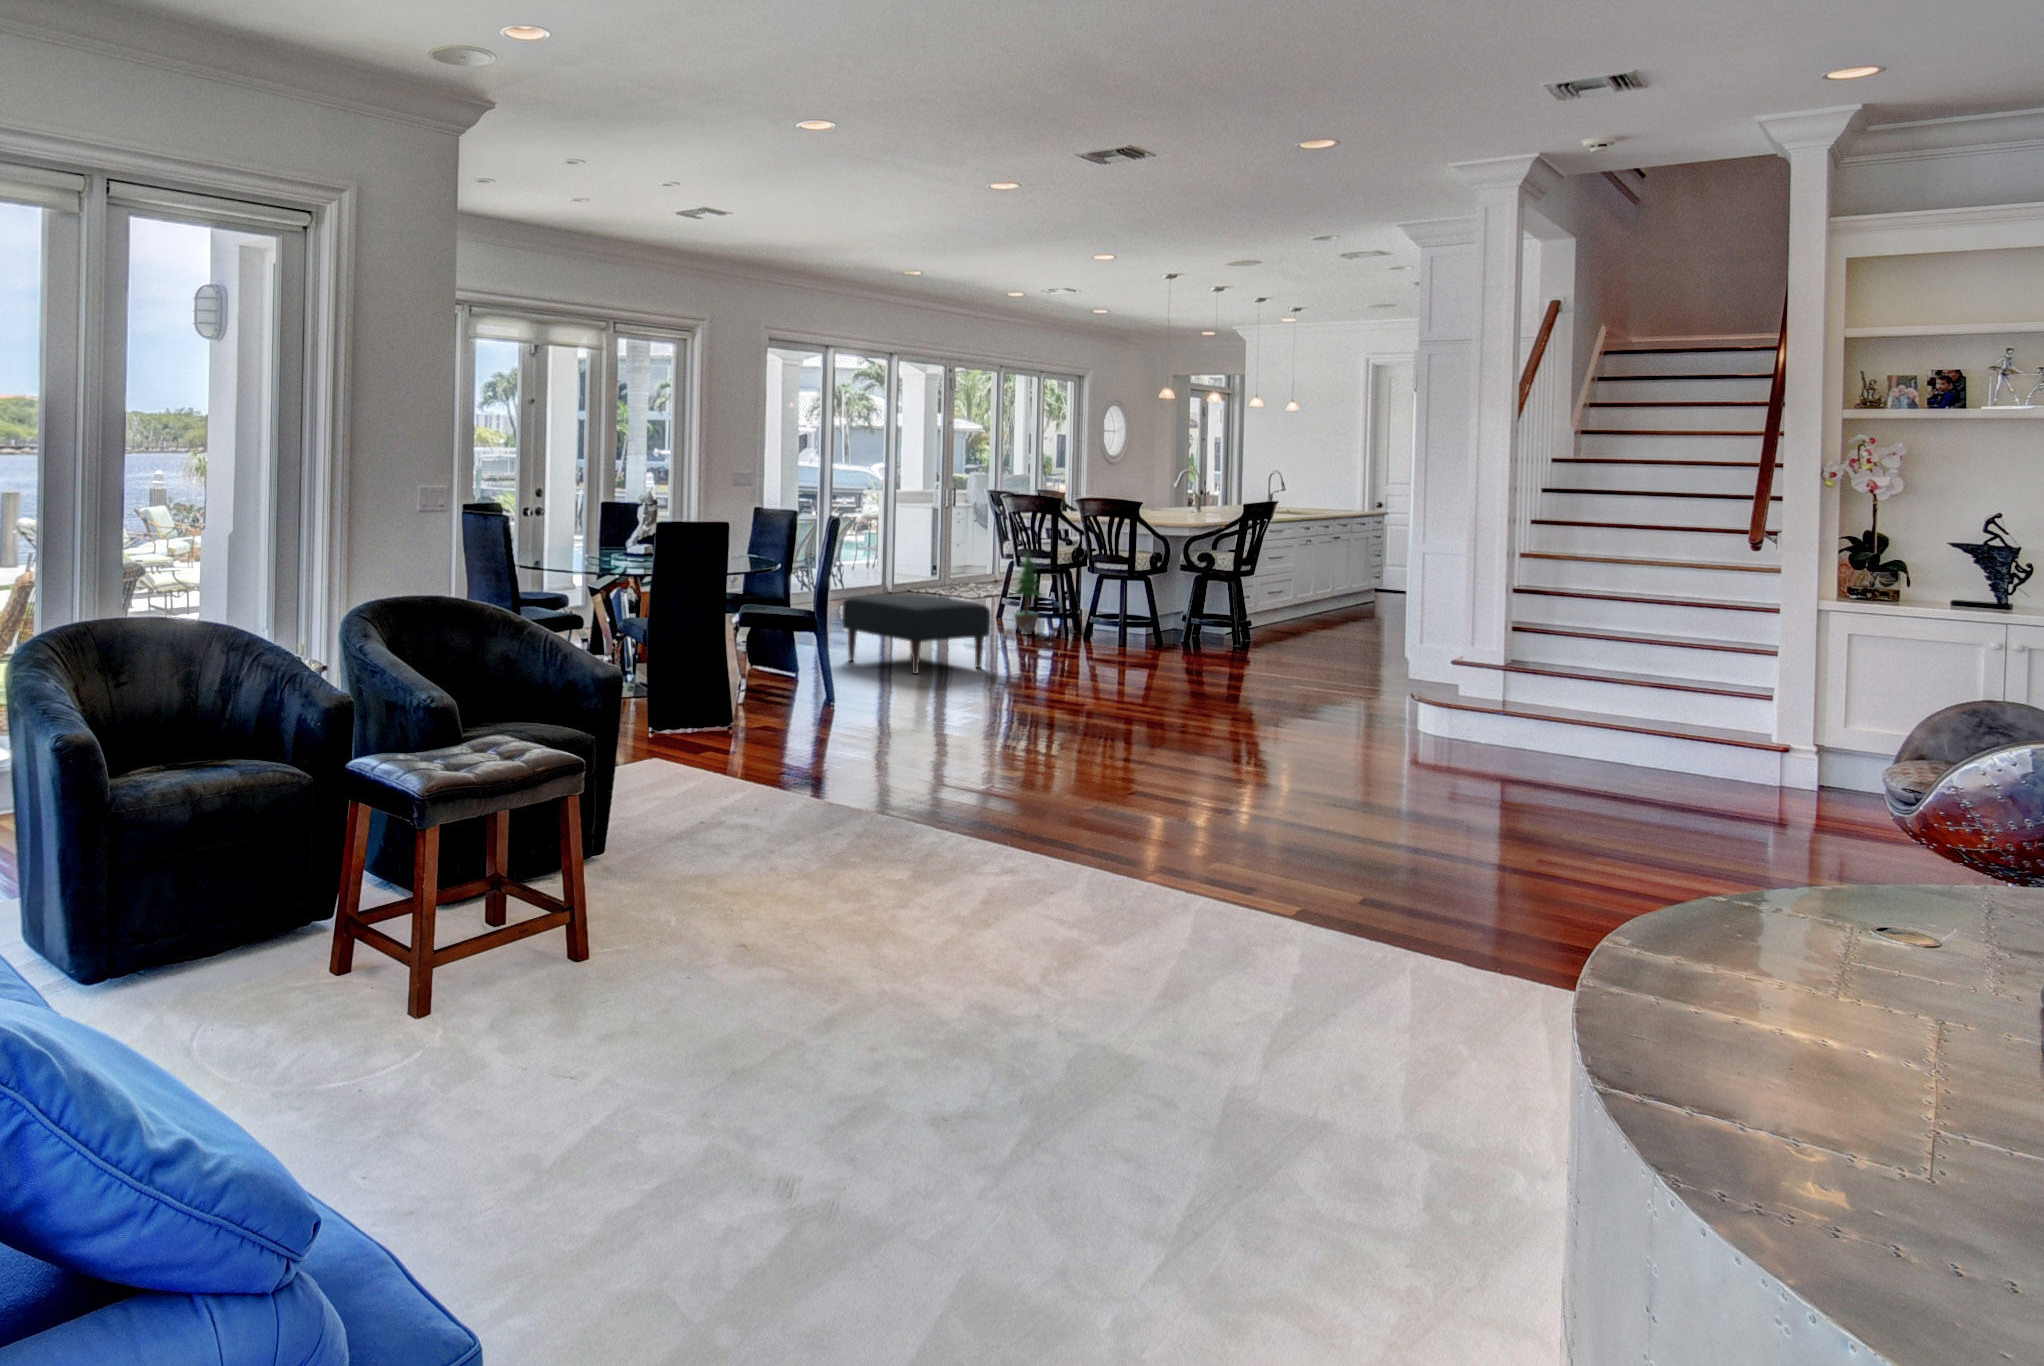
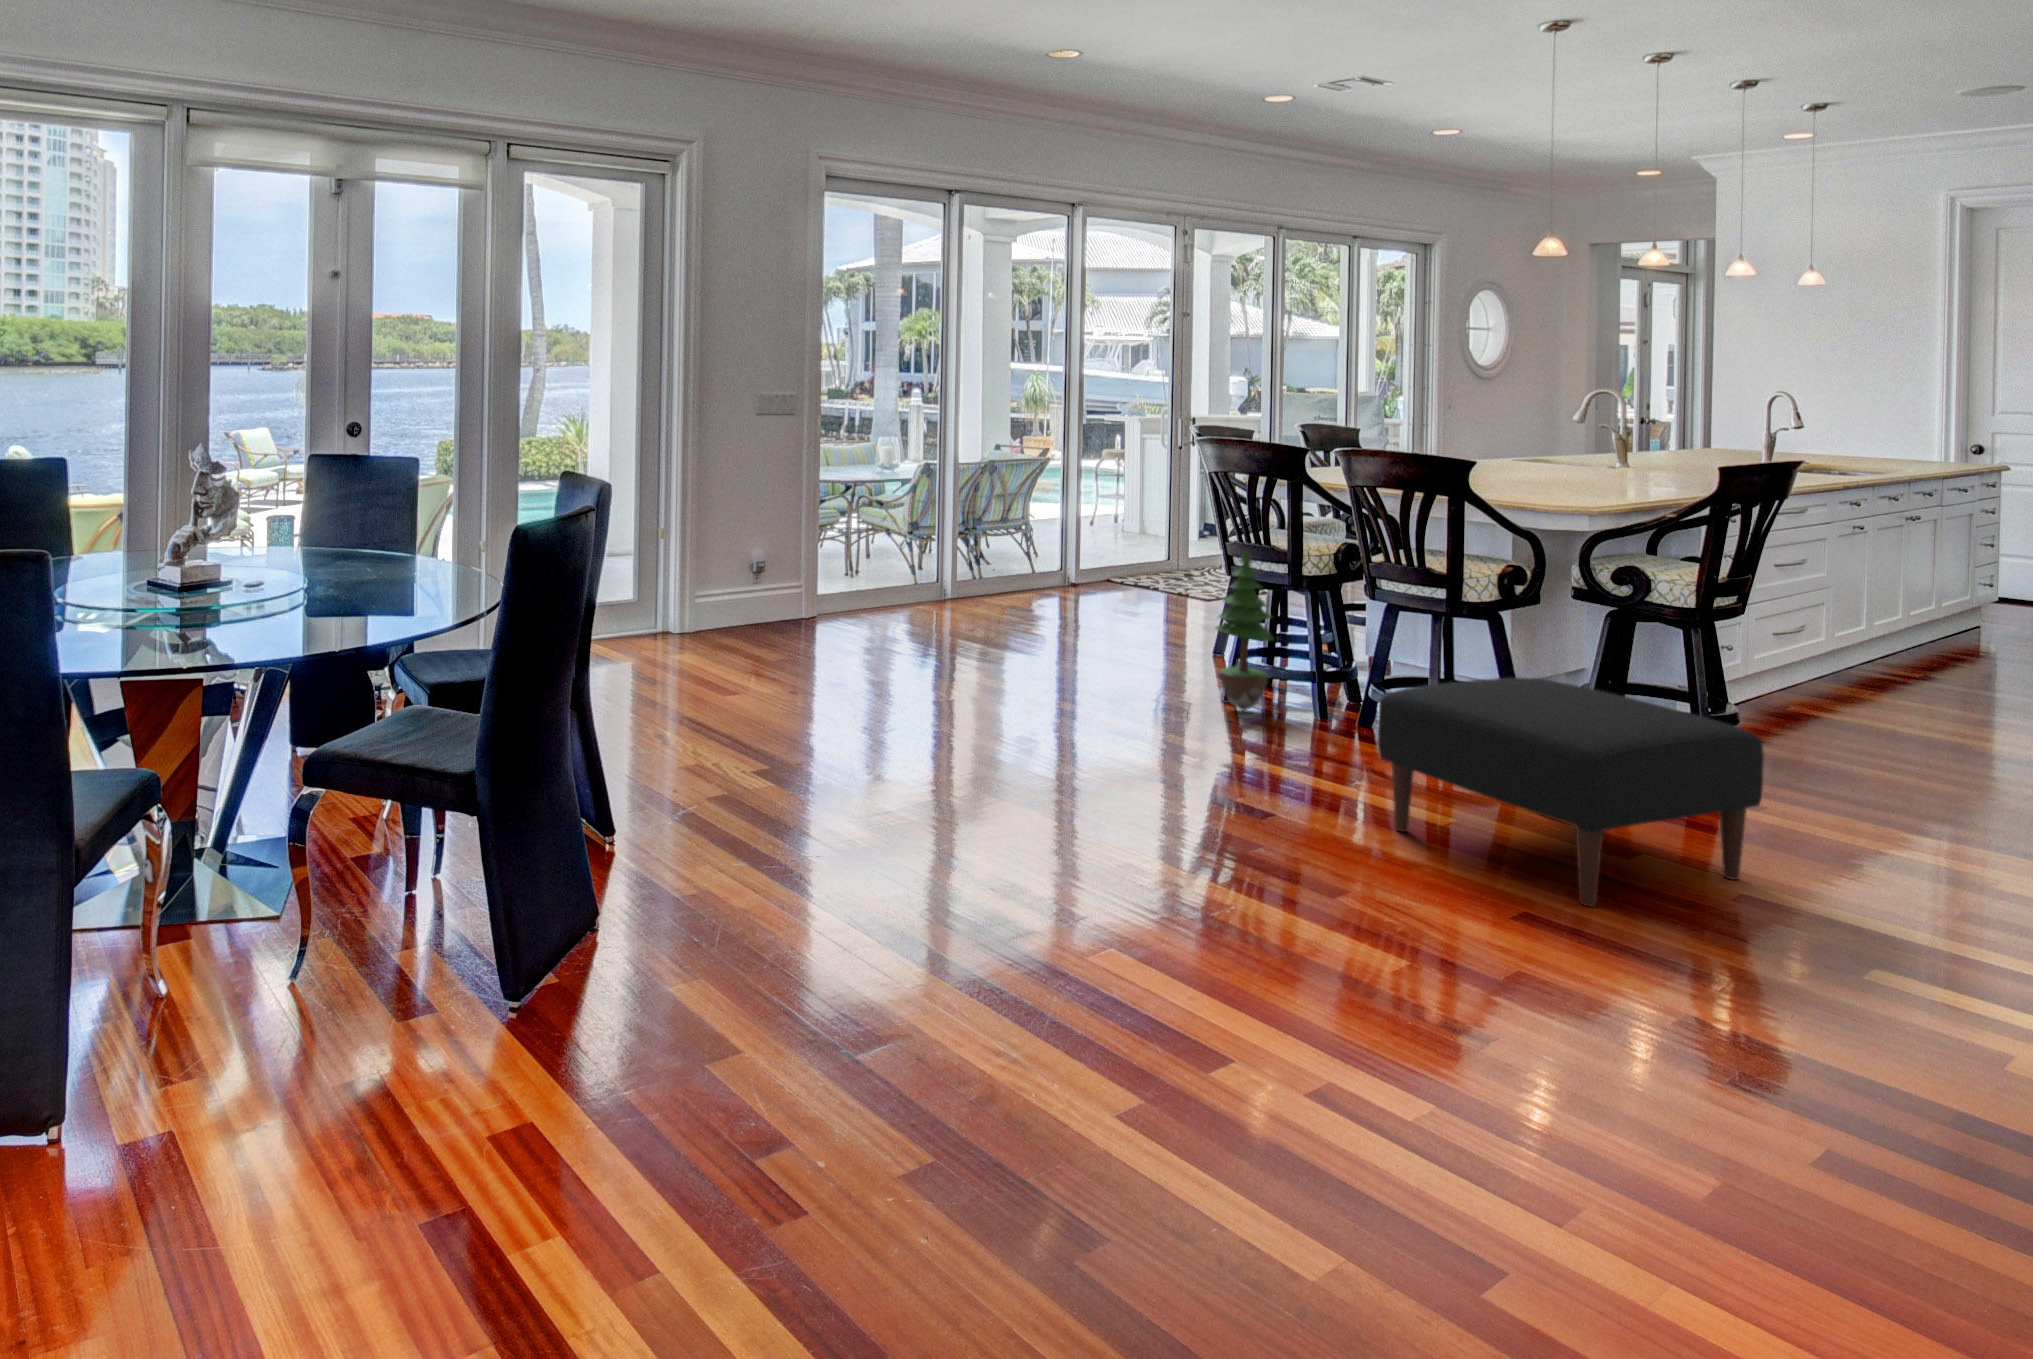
ottoman: present [842,594,991,674] -> present [1378,678,1764,907]

